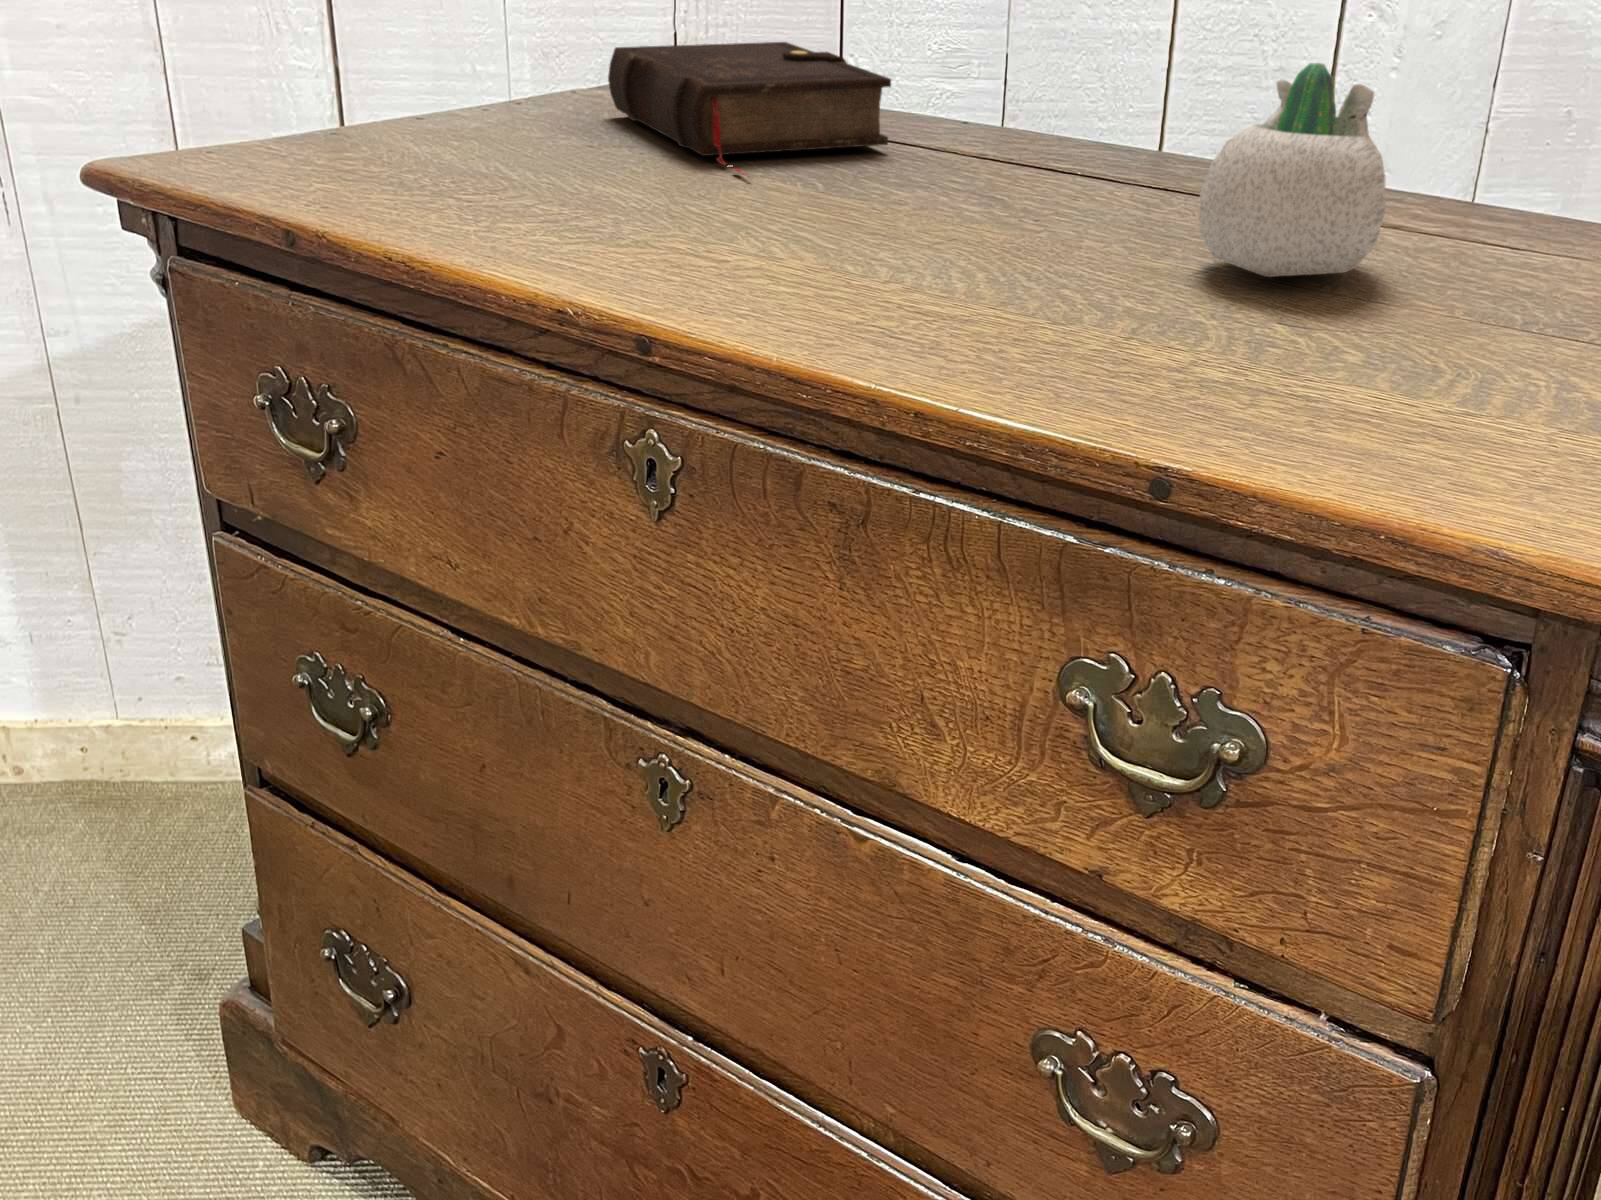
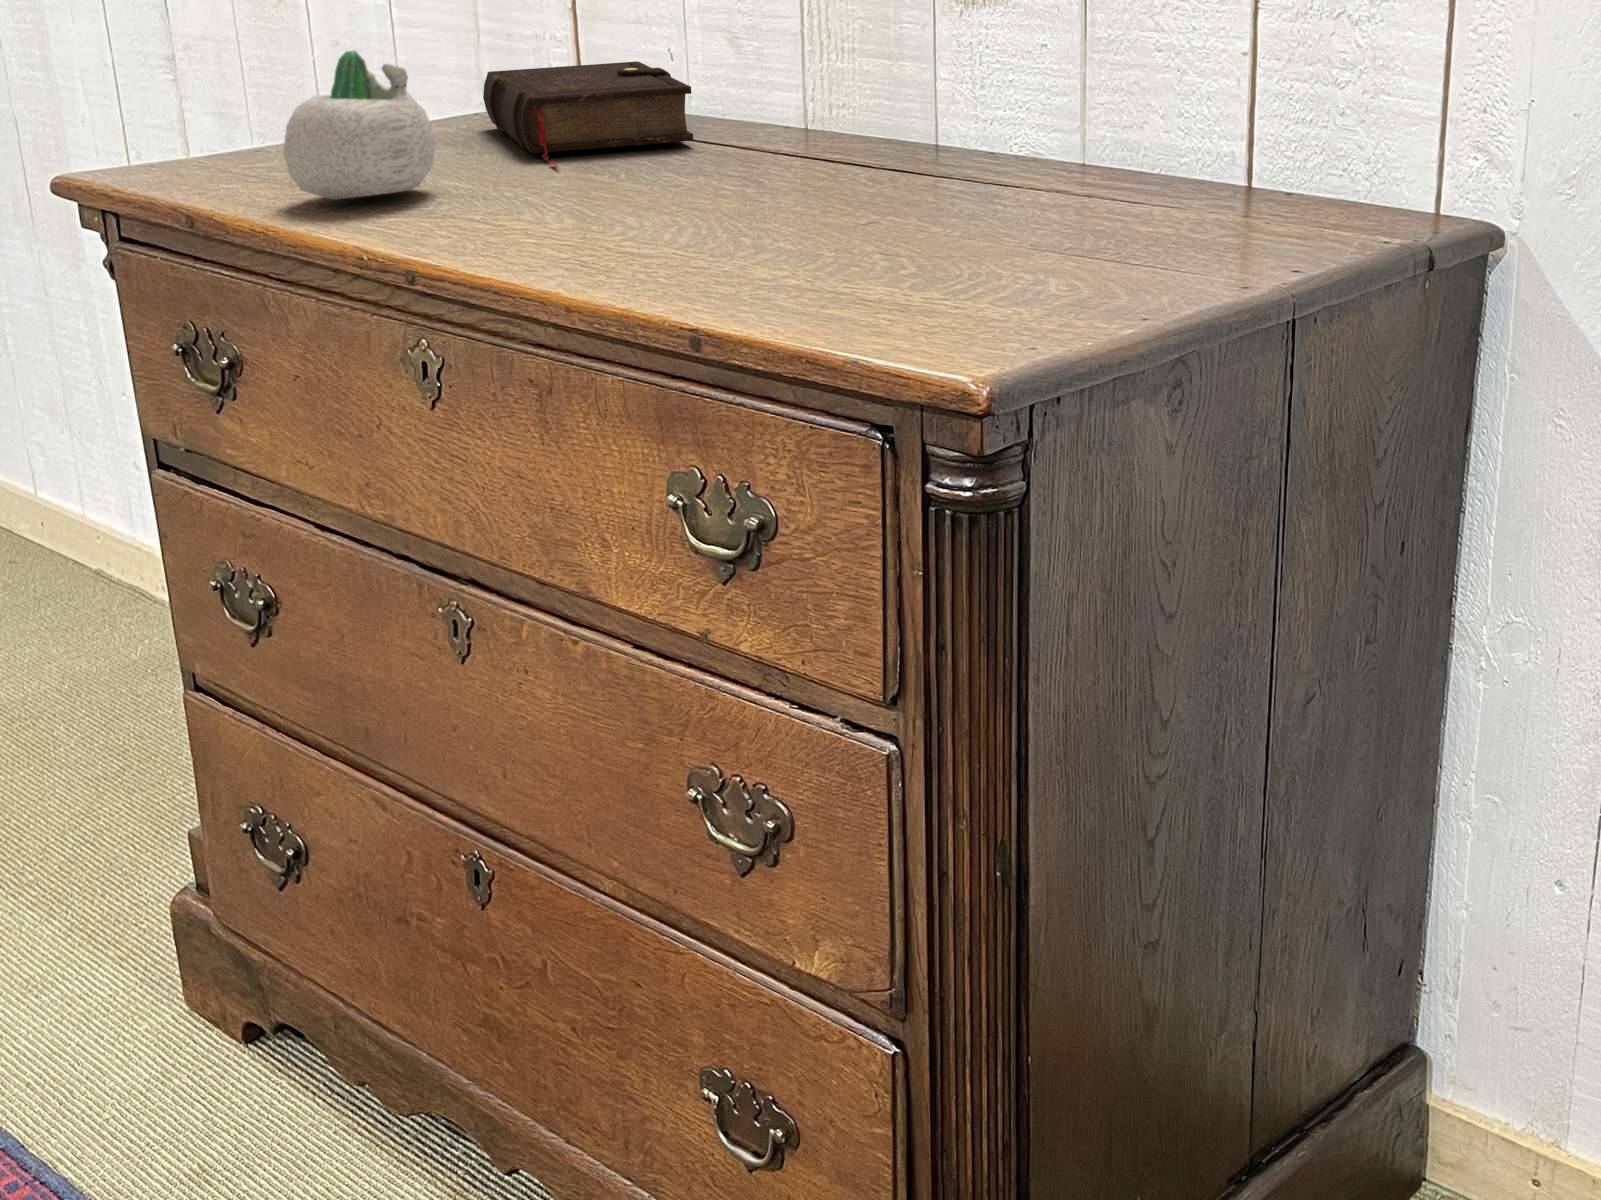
succulent planter: present [1199,63,1386,277] -> present [284,51,436,200]

